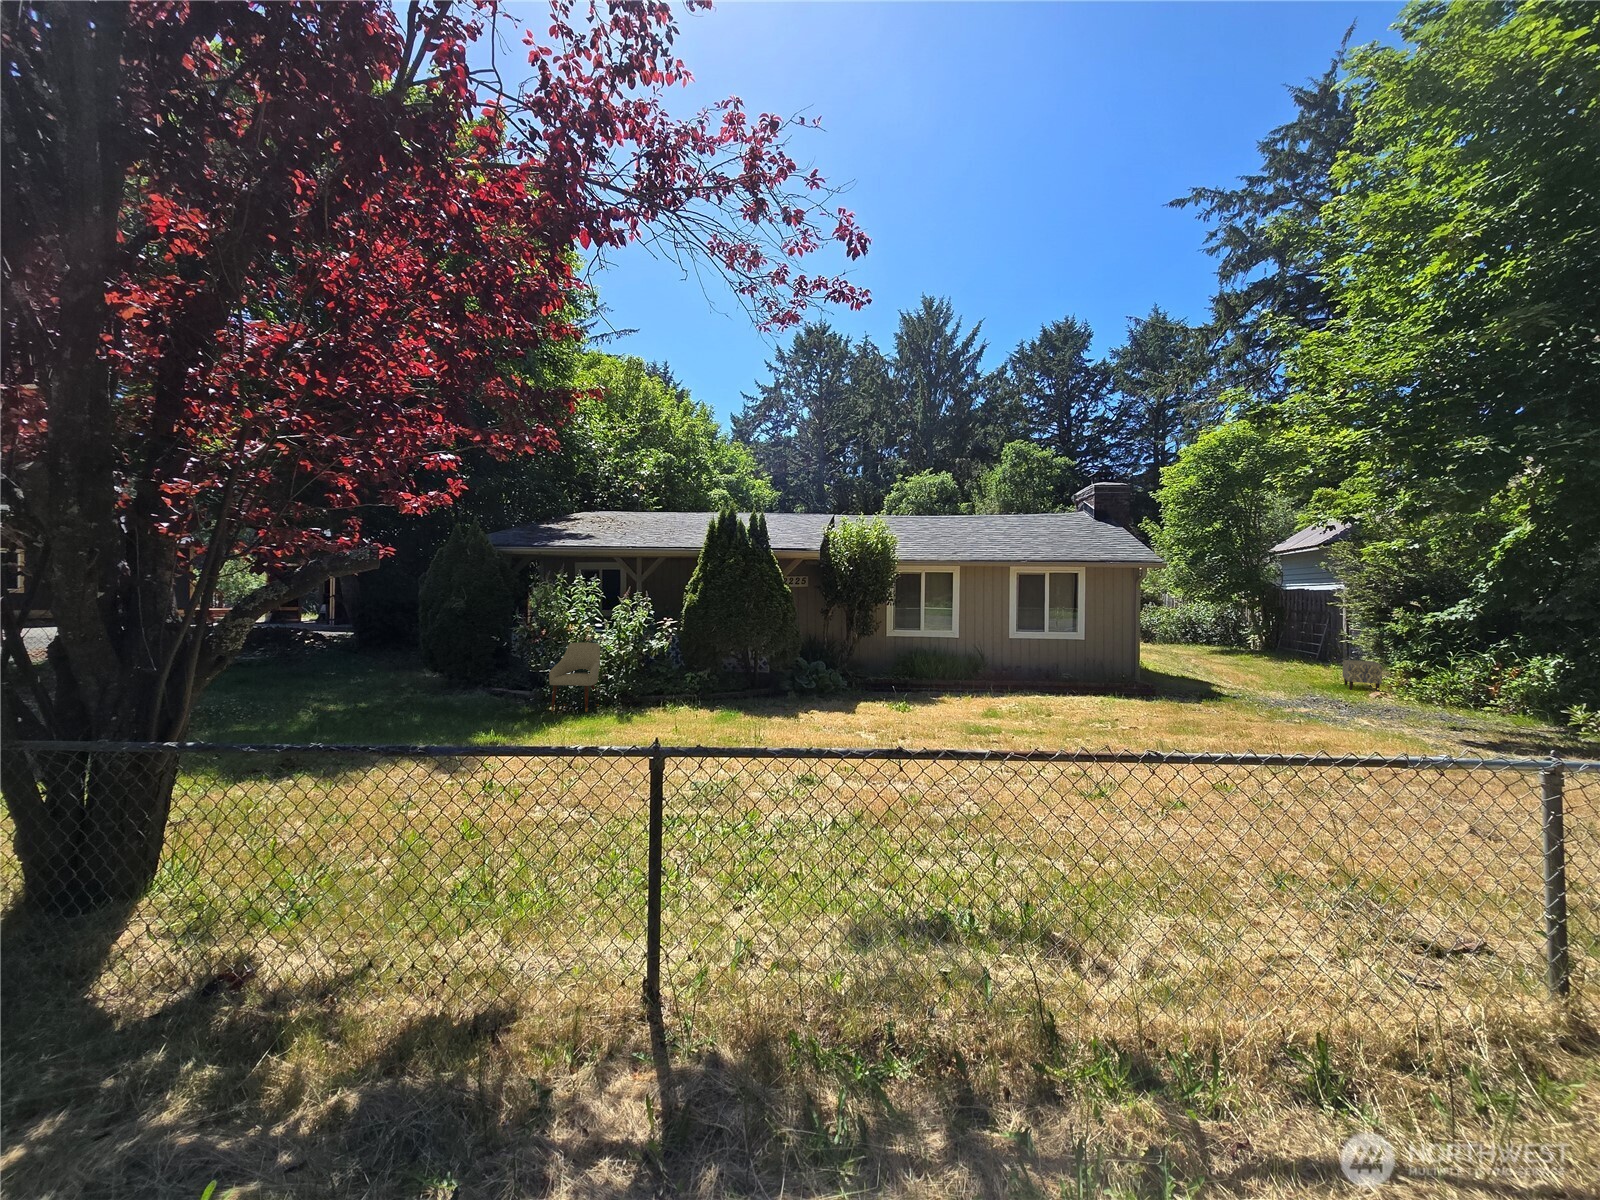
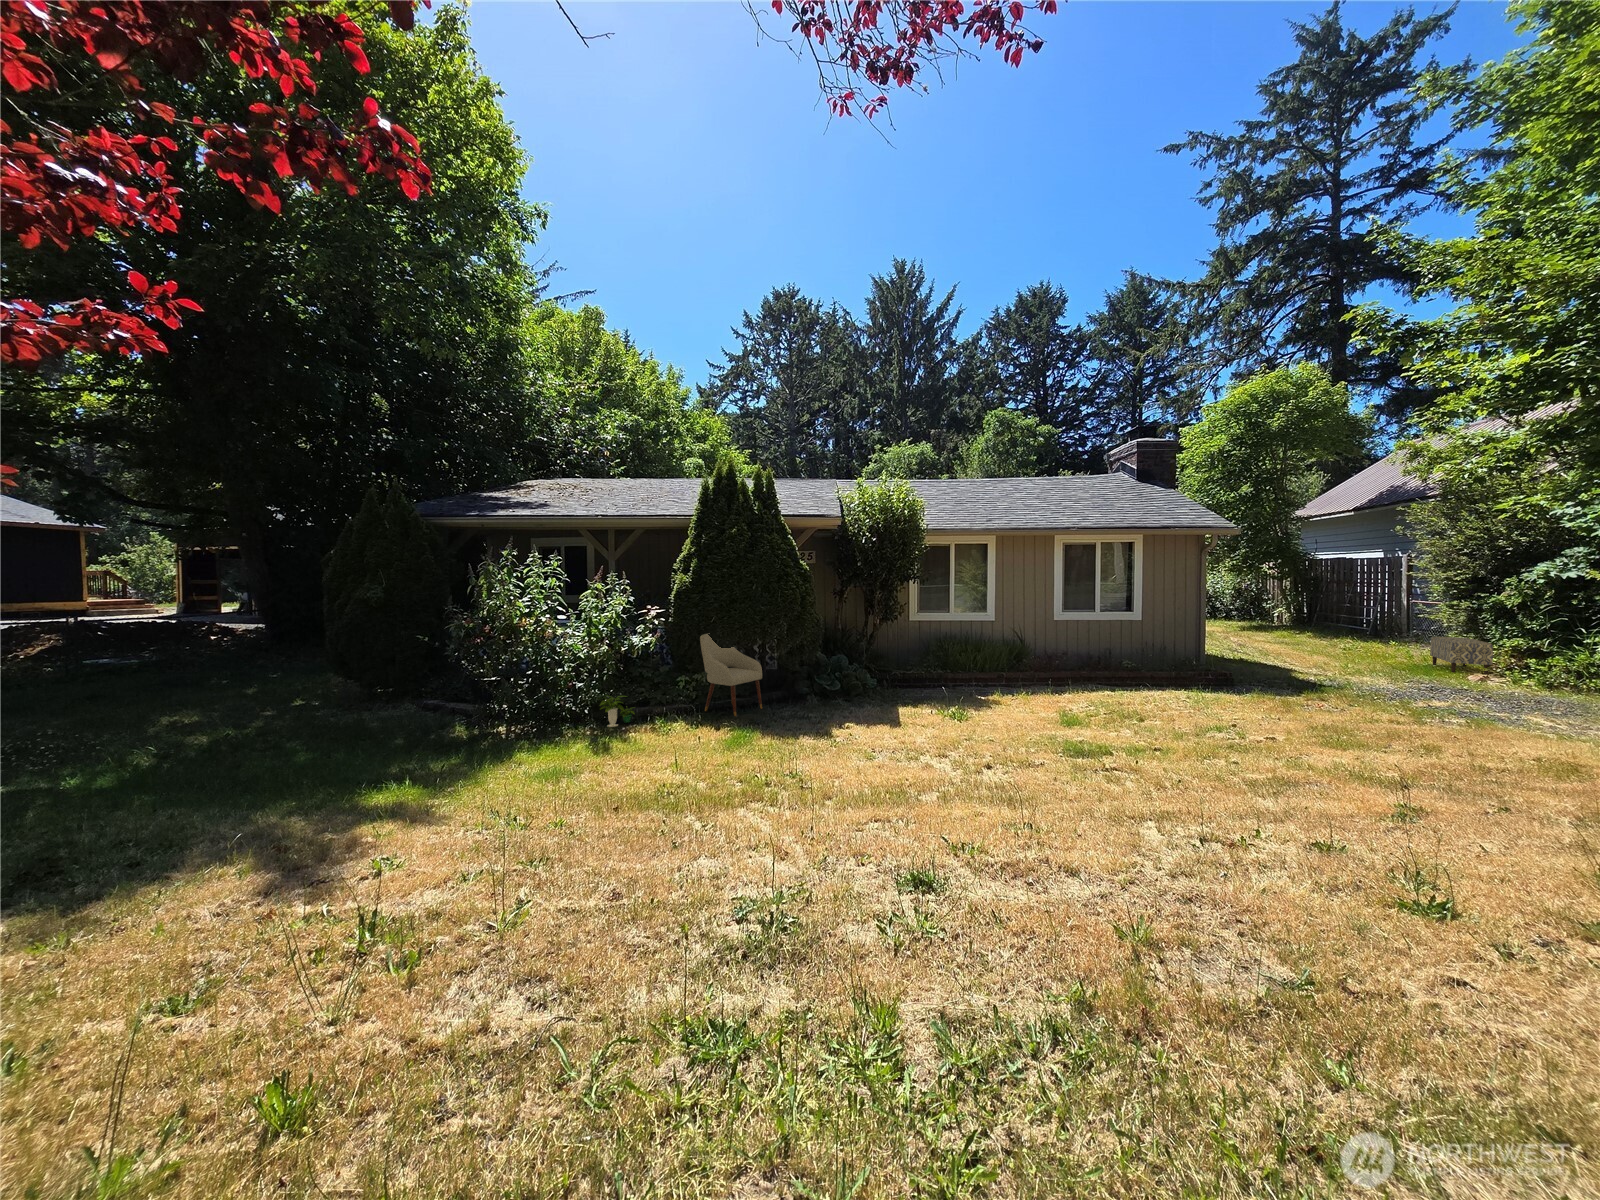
chair: present [549,643,600,712] -> present [700,633,762,716]
potted plant: none [624,682,652,705] -> present [600,695,635,727]

